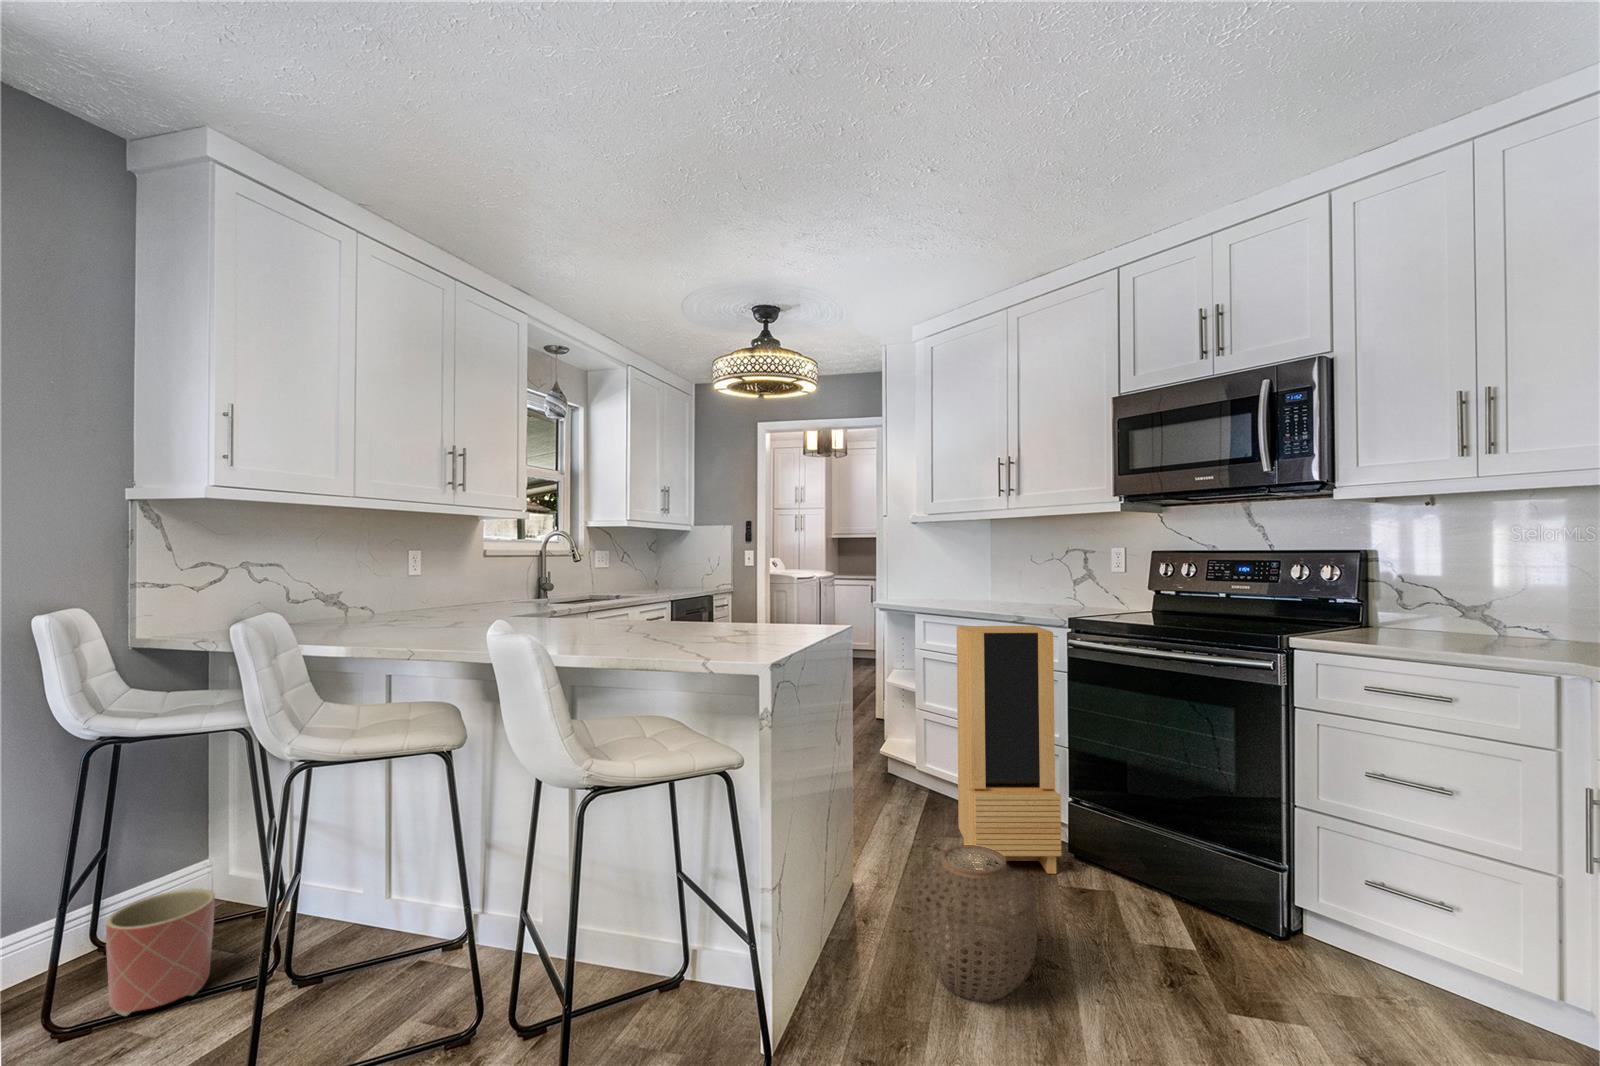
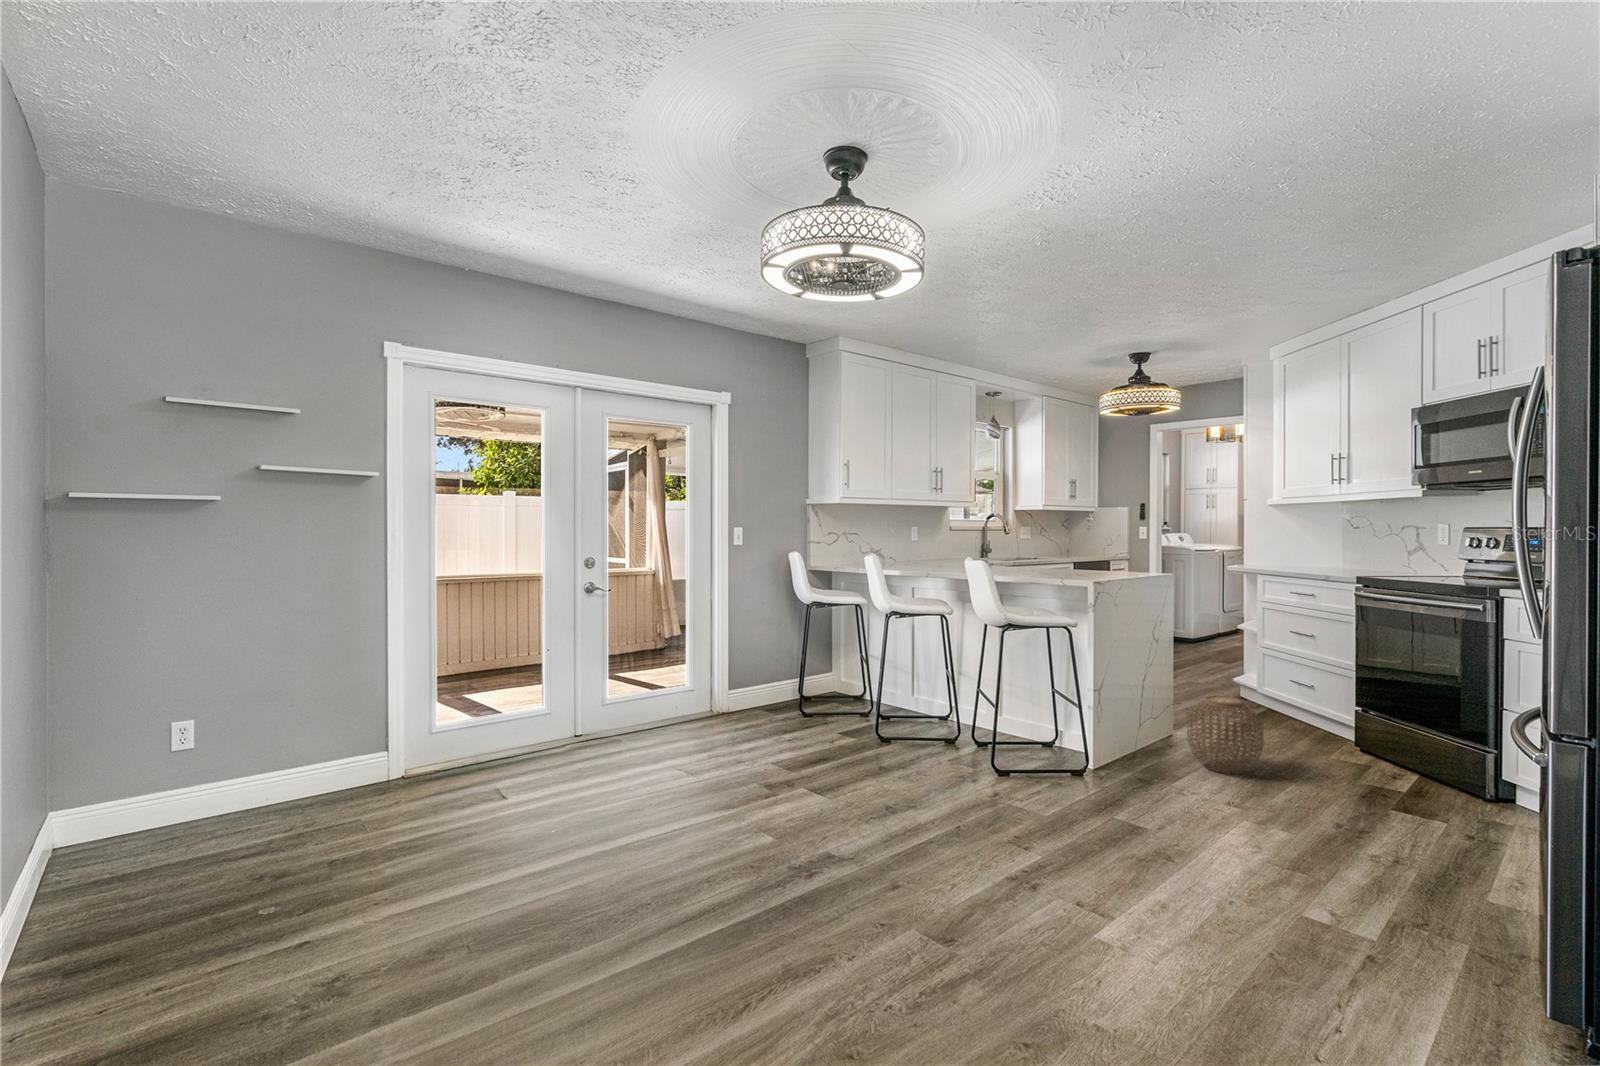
storage cabinet: present [957,626,1061,874] -> none [1265,580,1335,750]
planter: present [106,889,215,1016] -> none [815,673,849,714]

